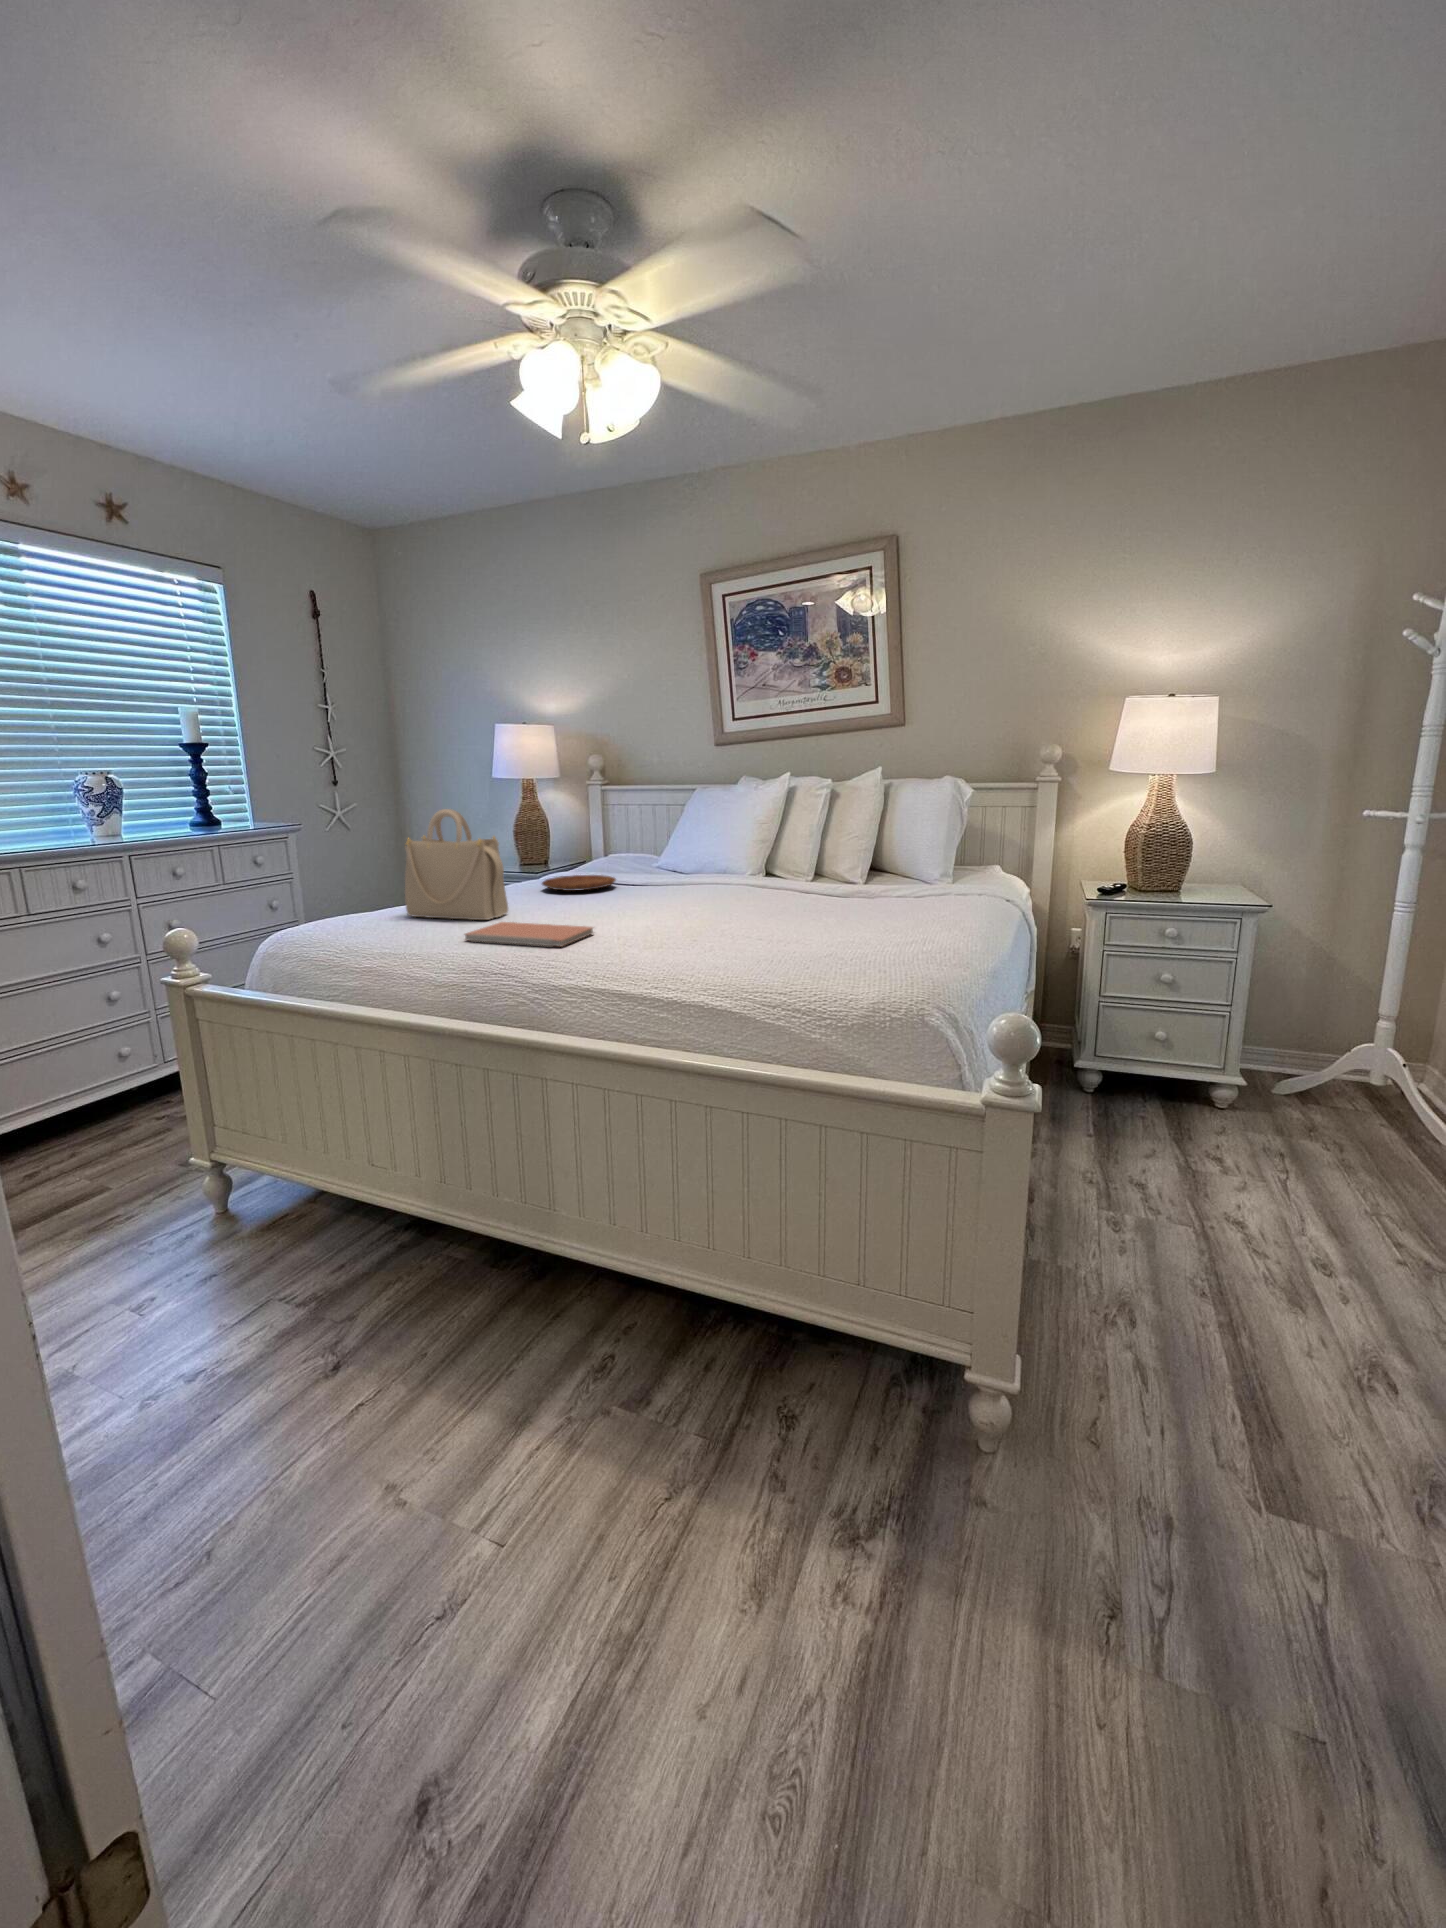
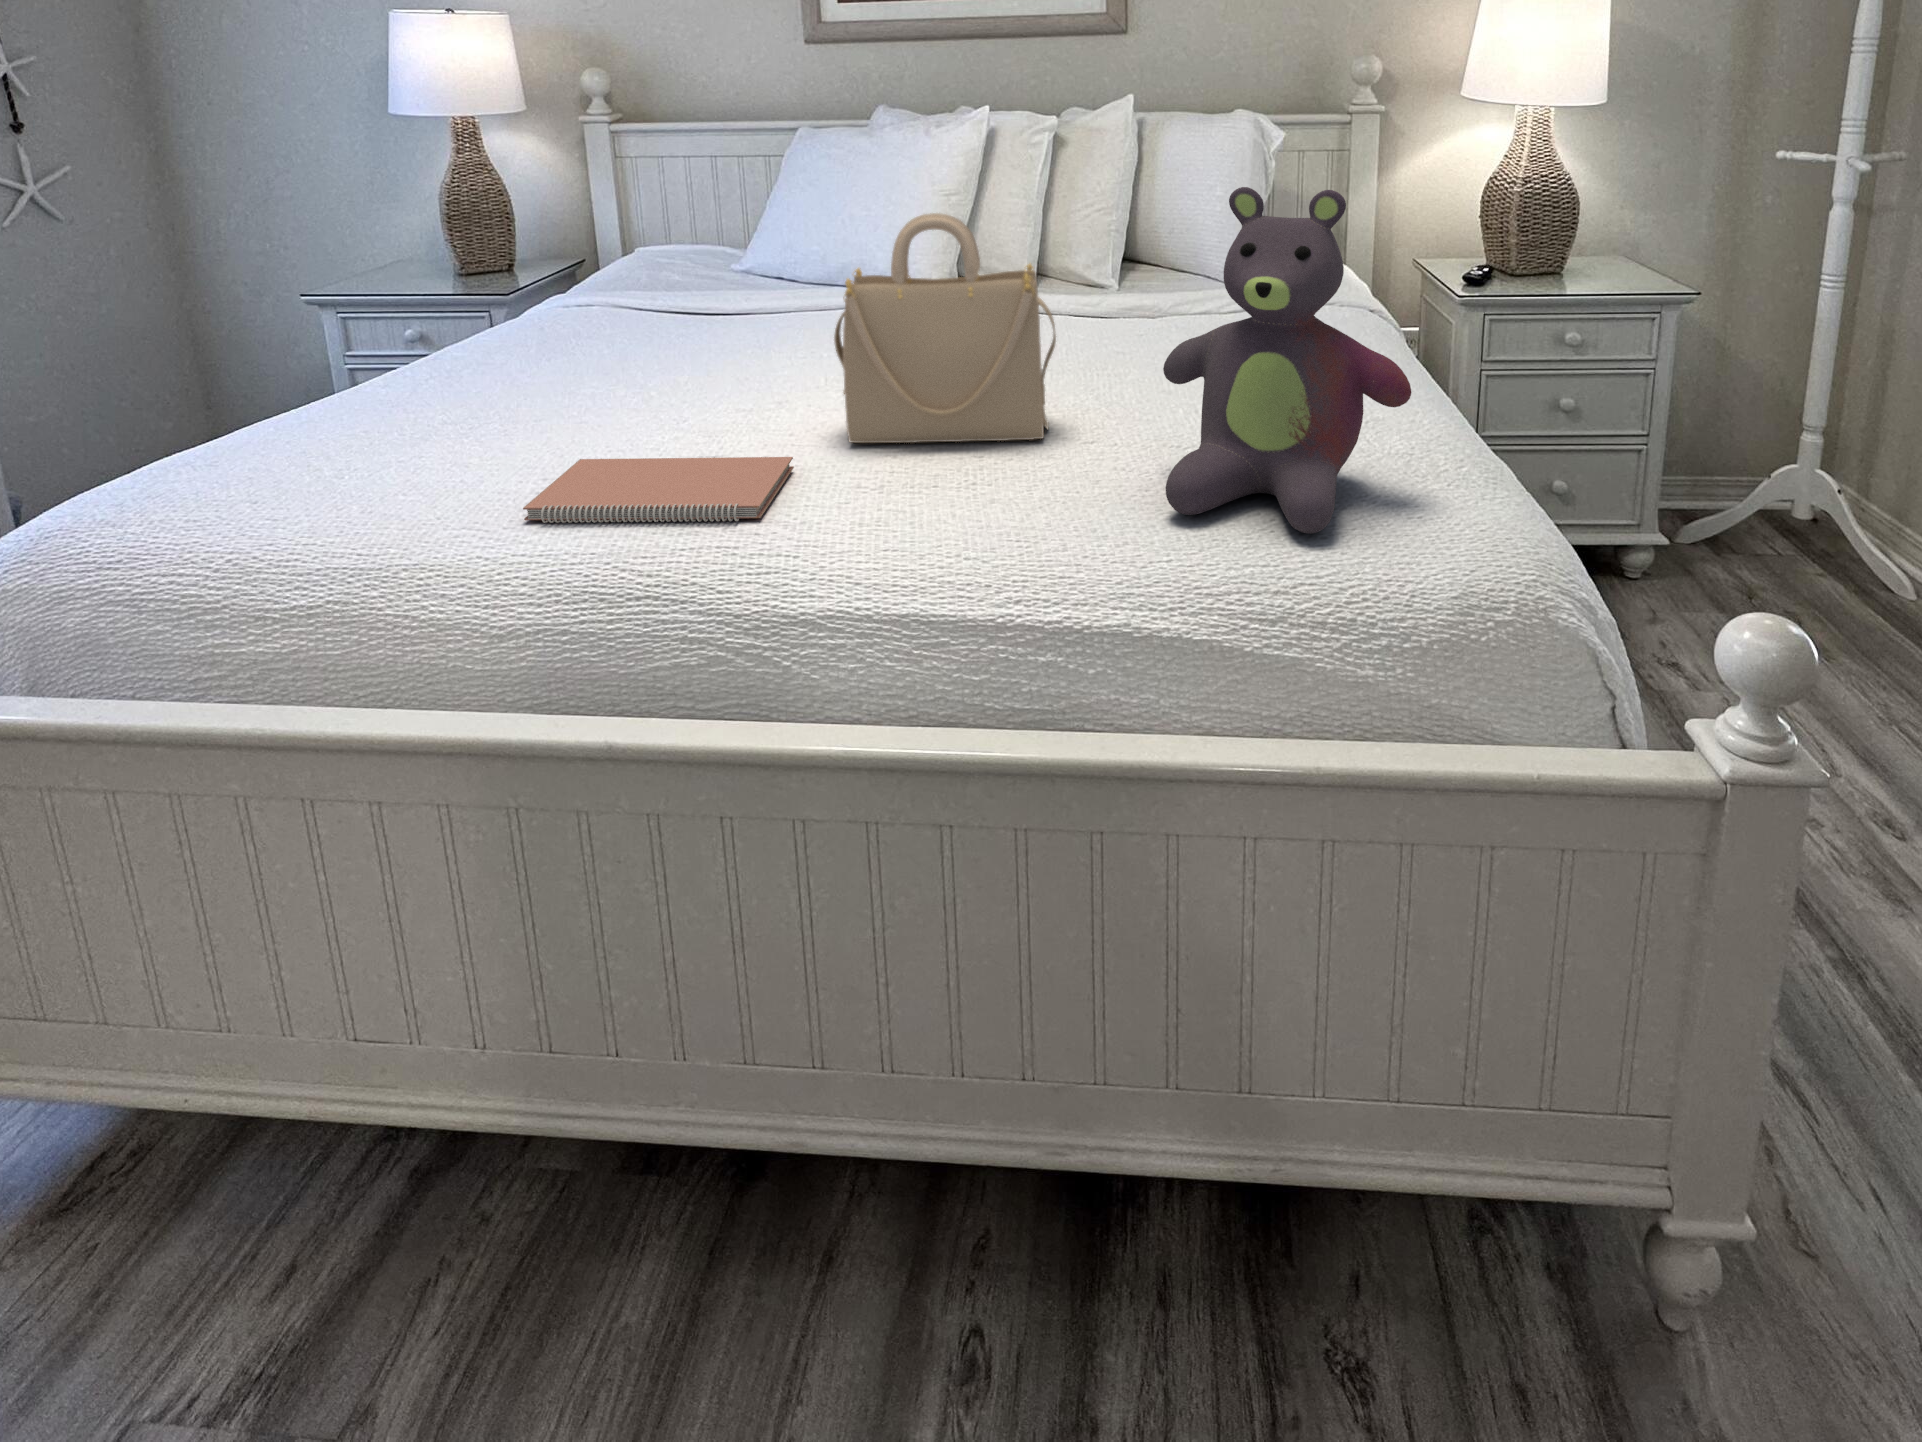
stuffed bear: none [752,788,893,970] -> present [1163,187,1411,534]
handbag: present [405,809,508,920] -> present [834,213,1056,443]
tray: present [542,875,616,891] -> none [578,310,722,351]

